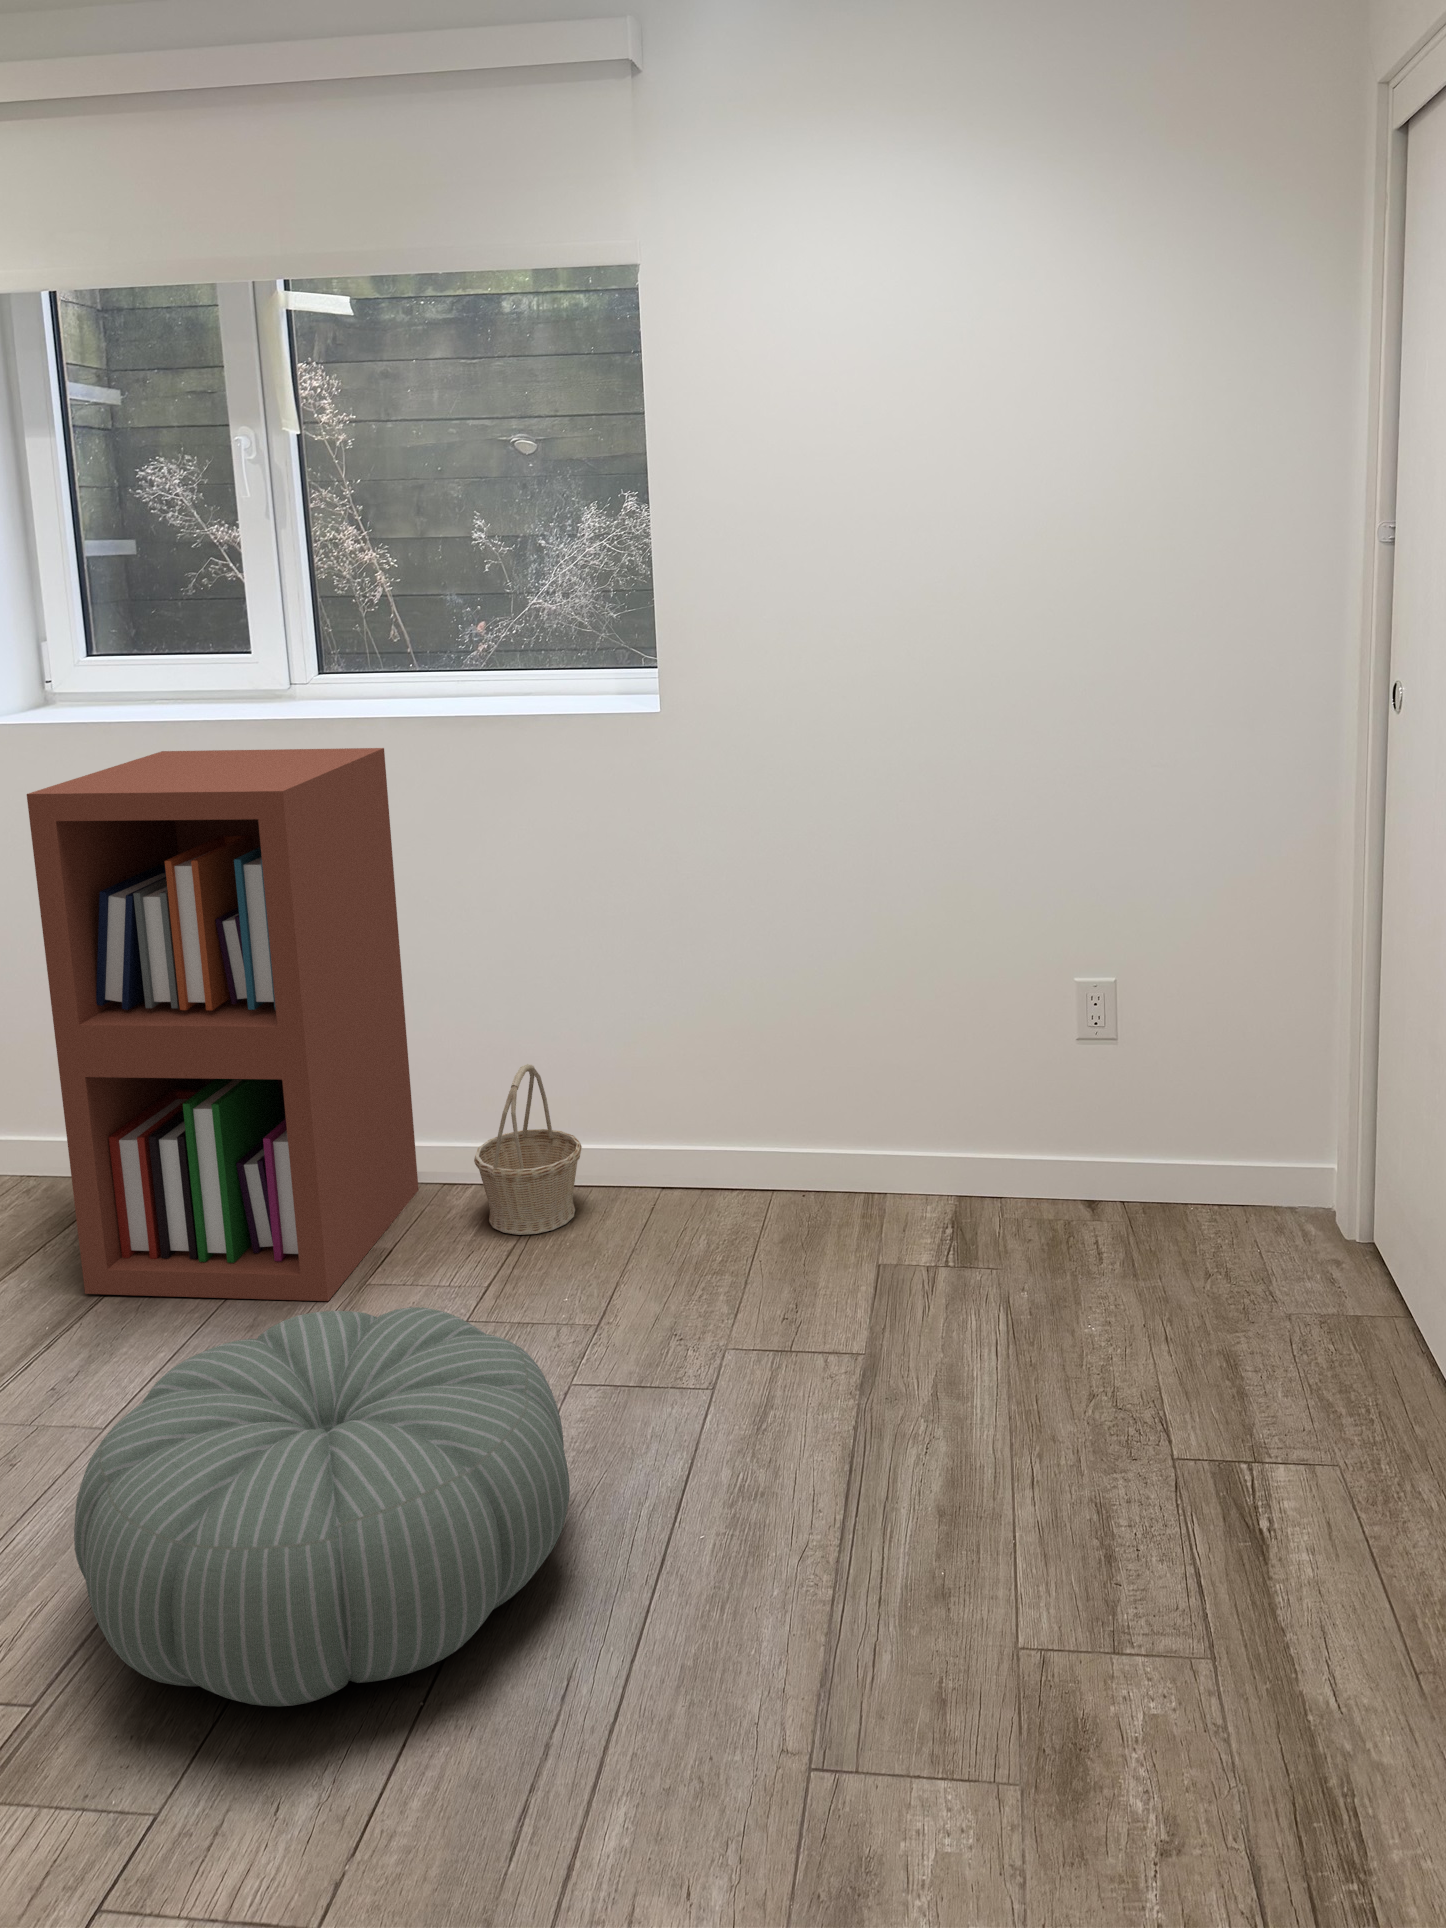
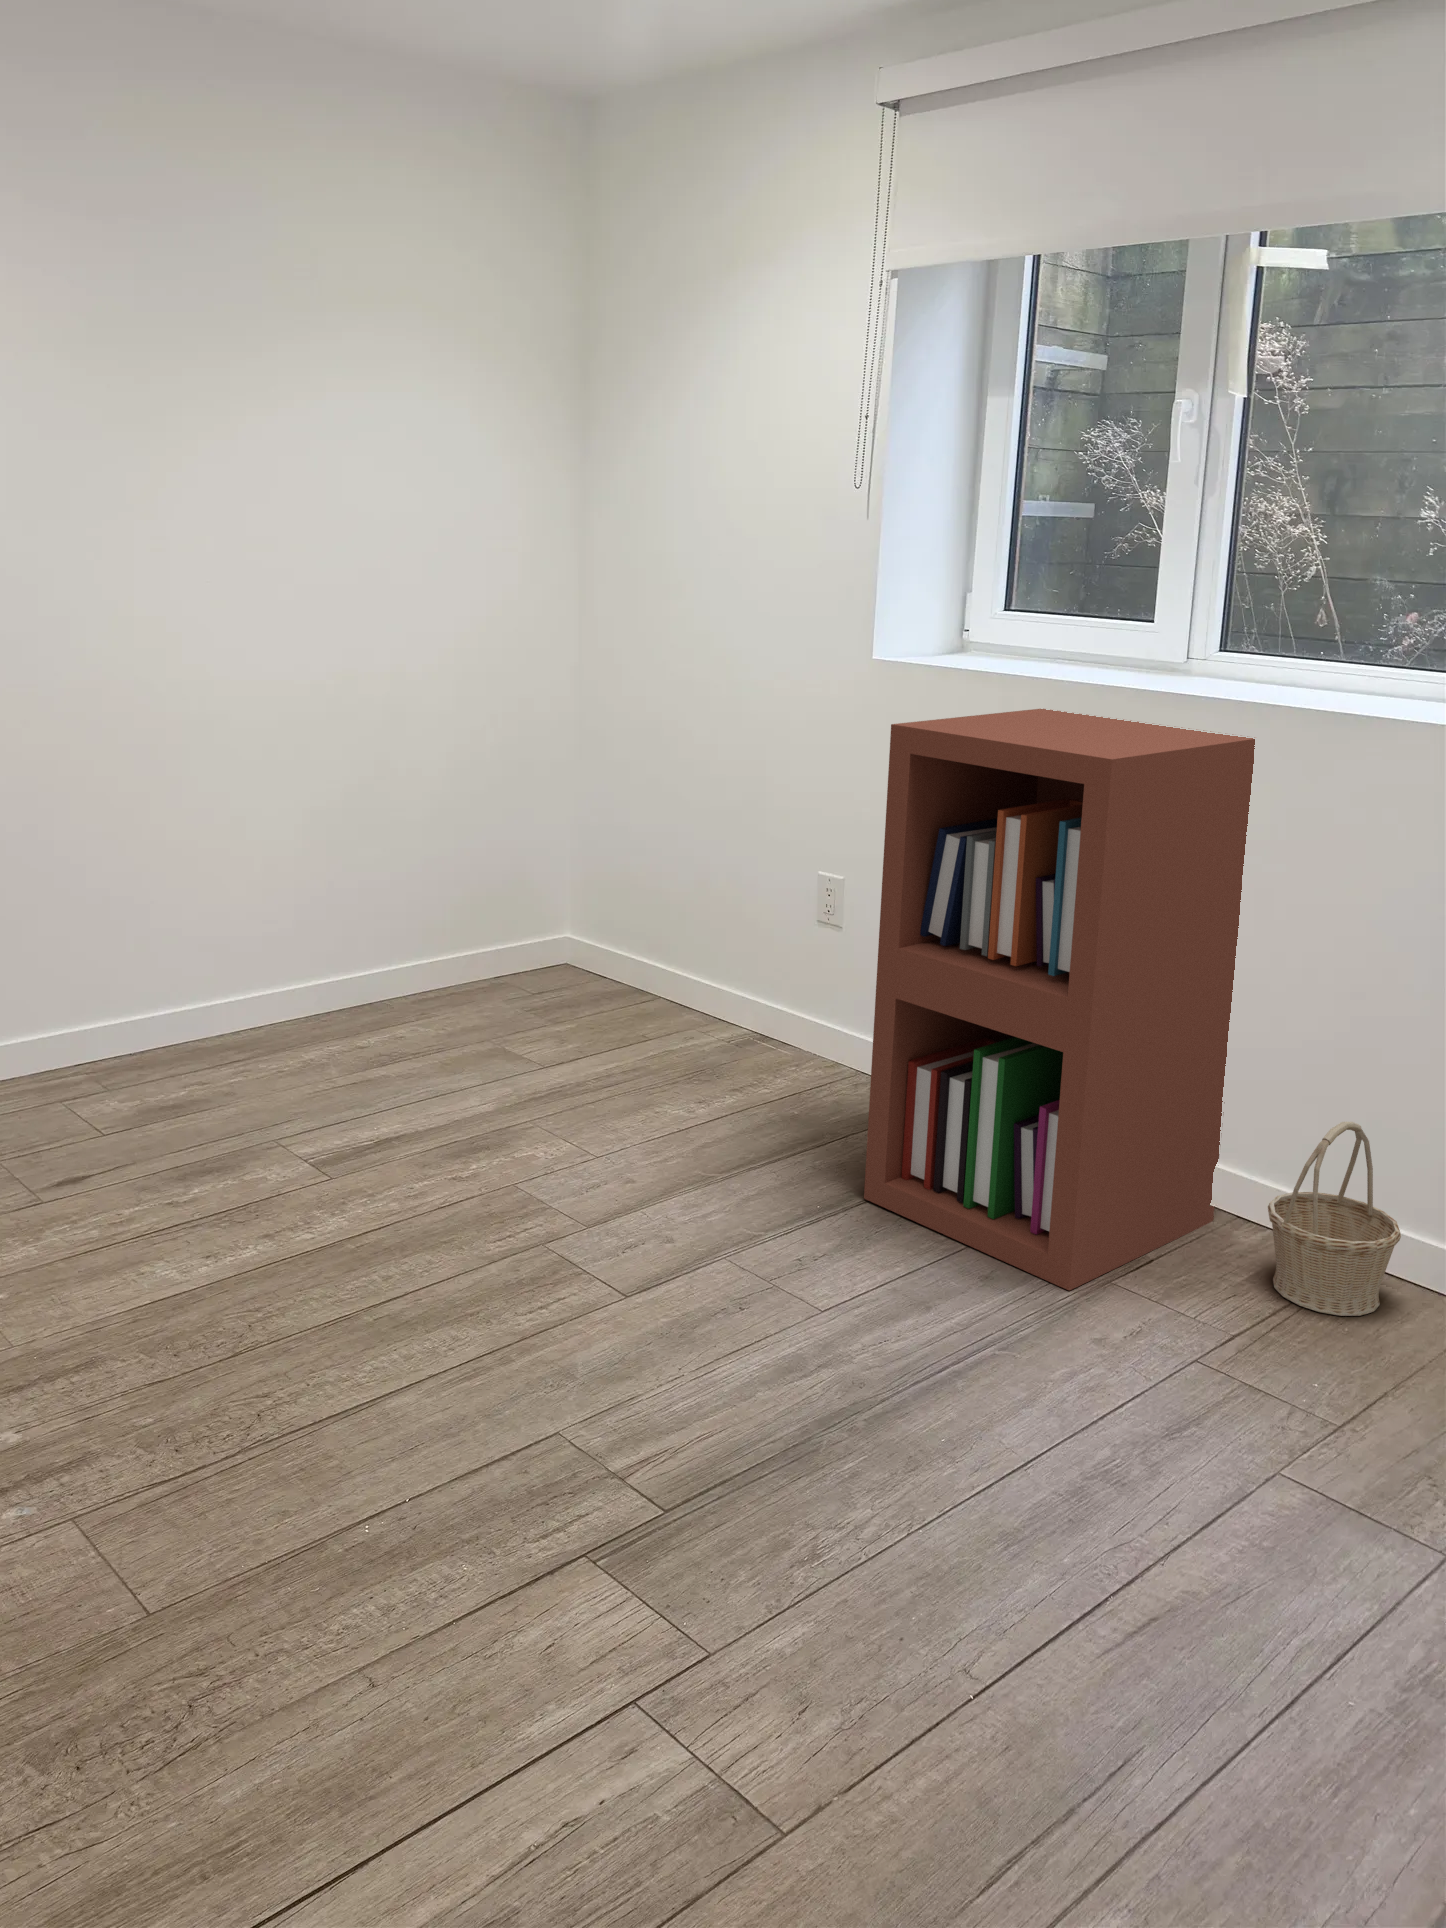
pouf: present [74,1307,570,1706] -> none [723,1276,1217,1667]

